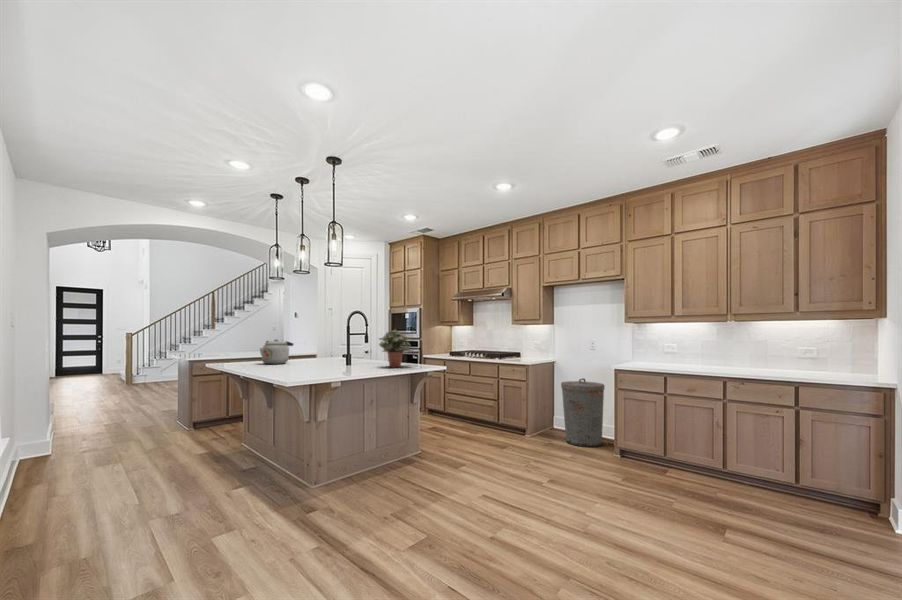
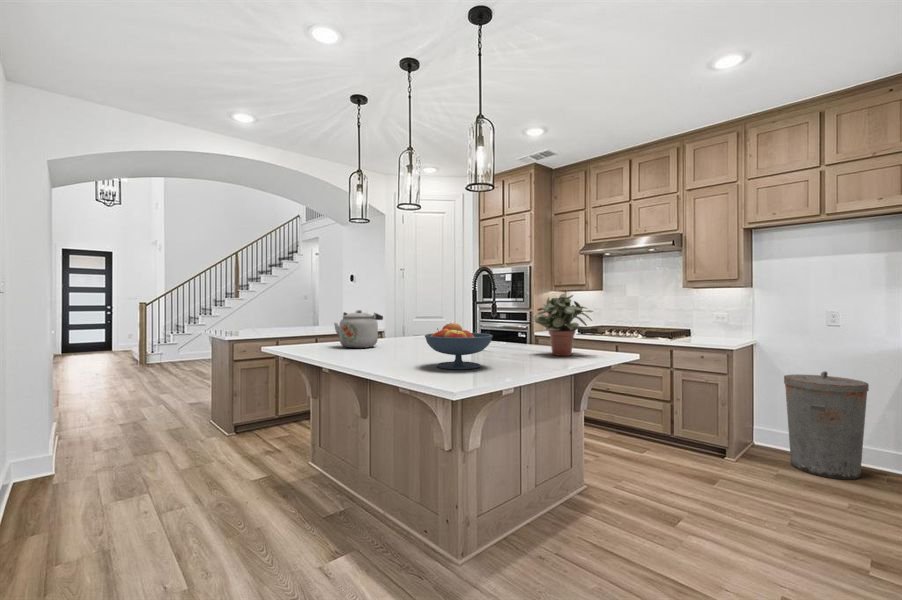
fruit bowl: none [296,347,337,373] -> present [425,323,493,369]

